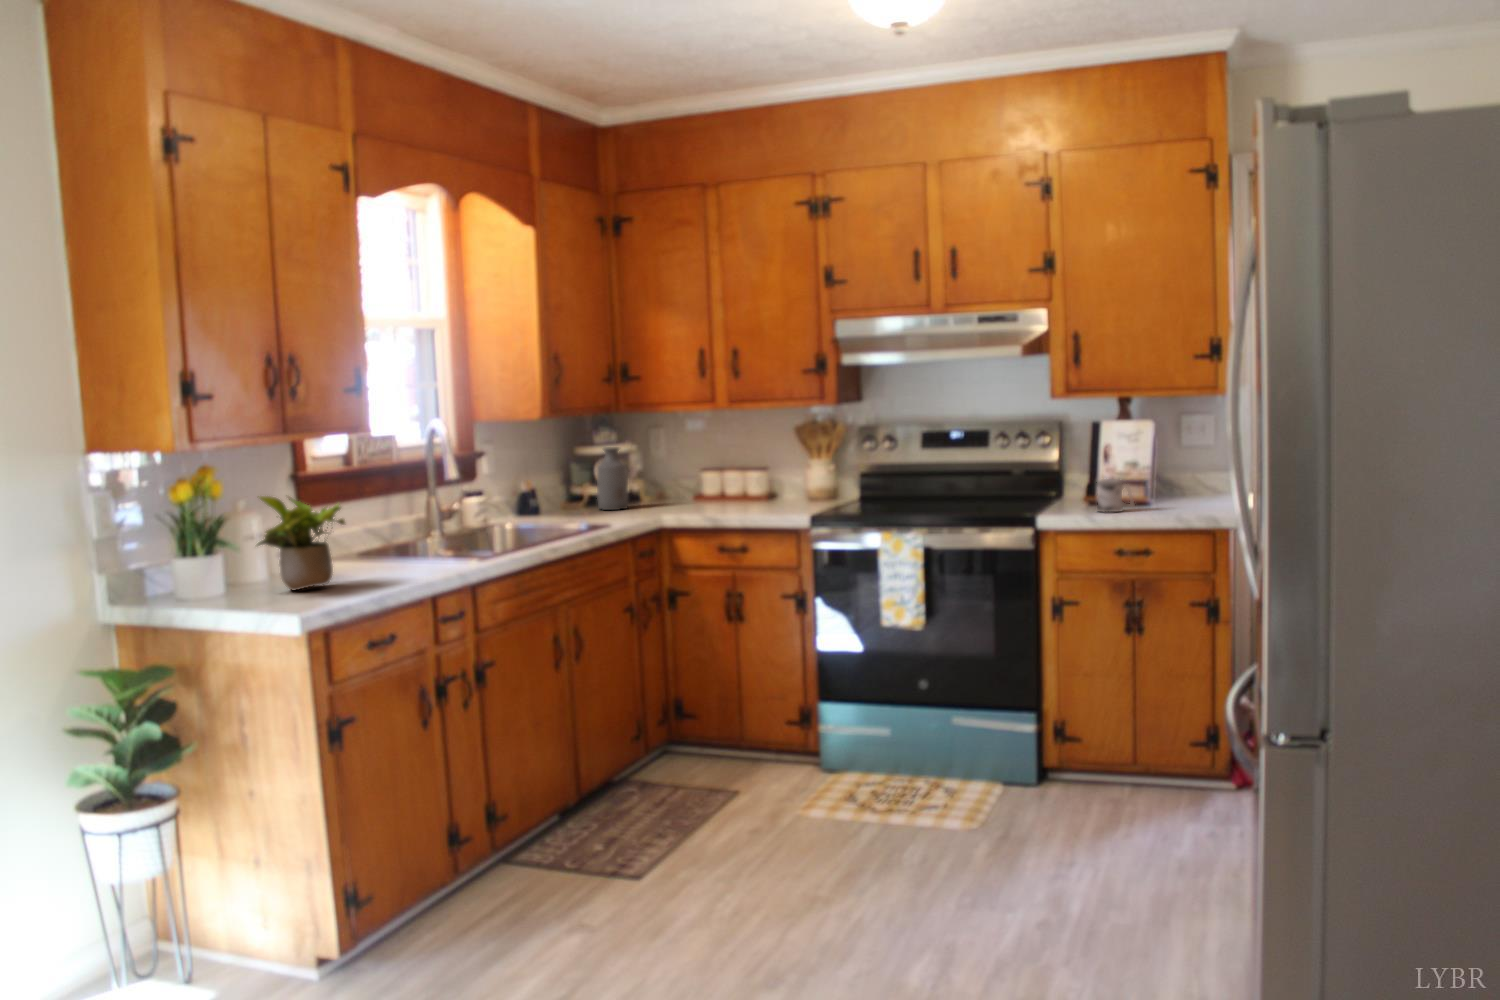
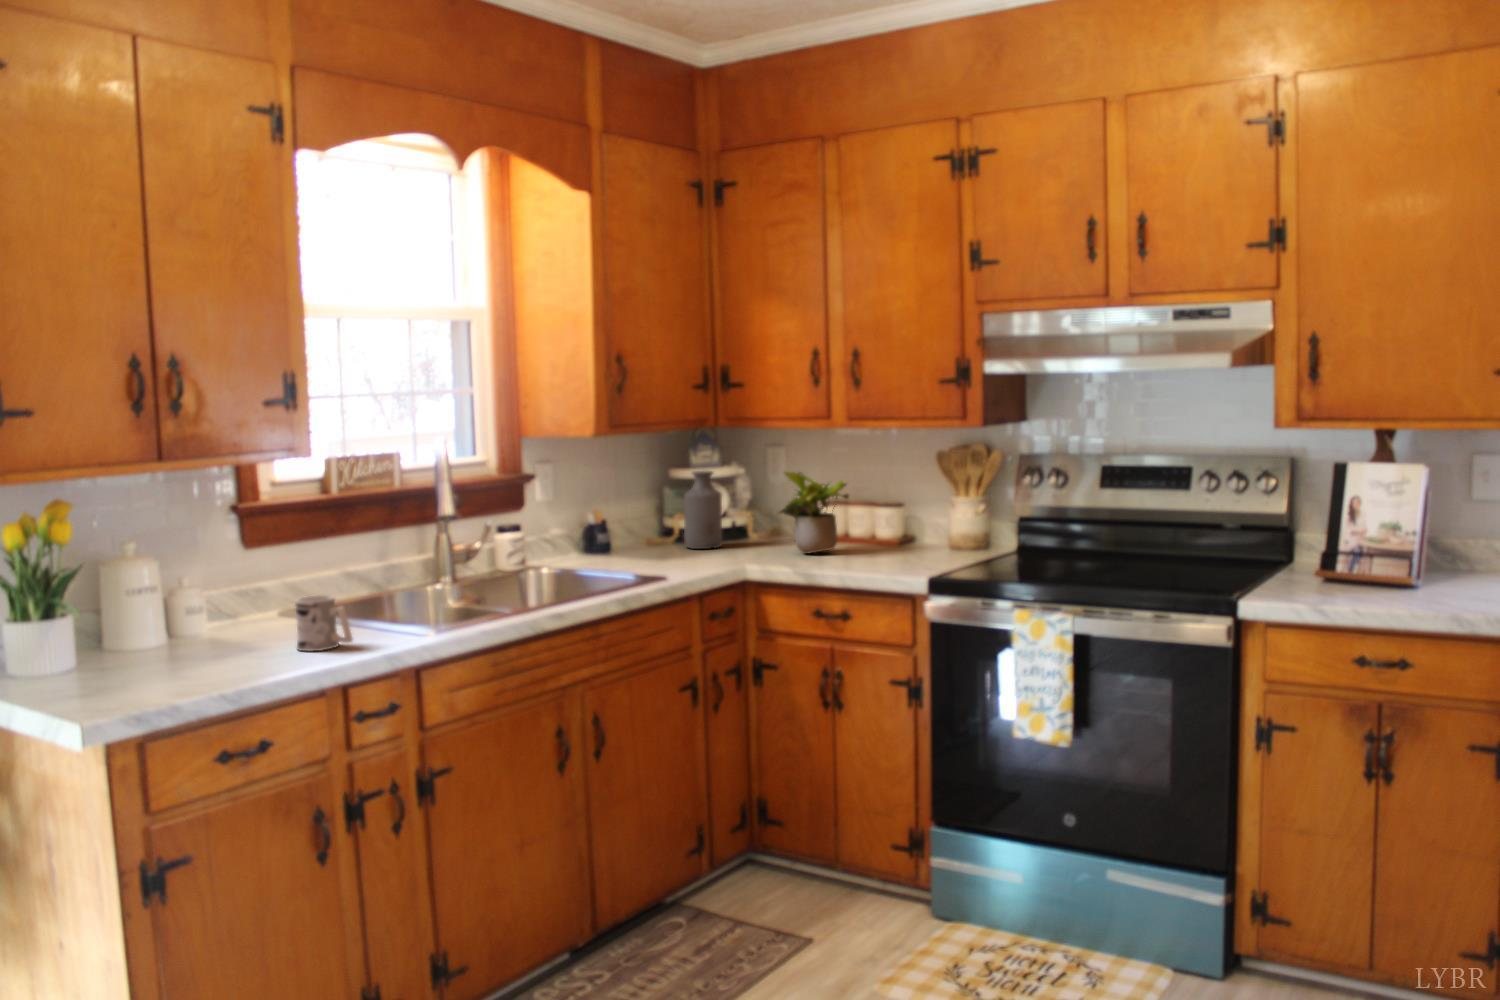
mug: present [1097,479,1134,513] -> present [295,595,353,651]
potted plant: present [257,496,345,590] -> present [779,472,849,554]

